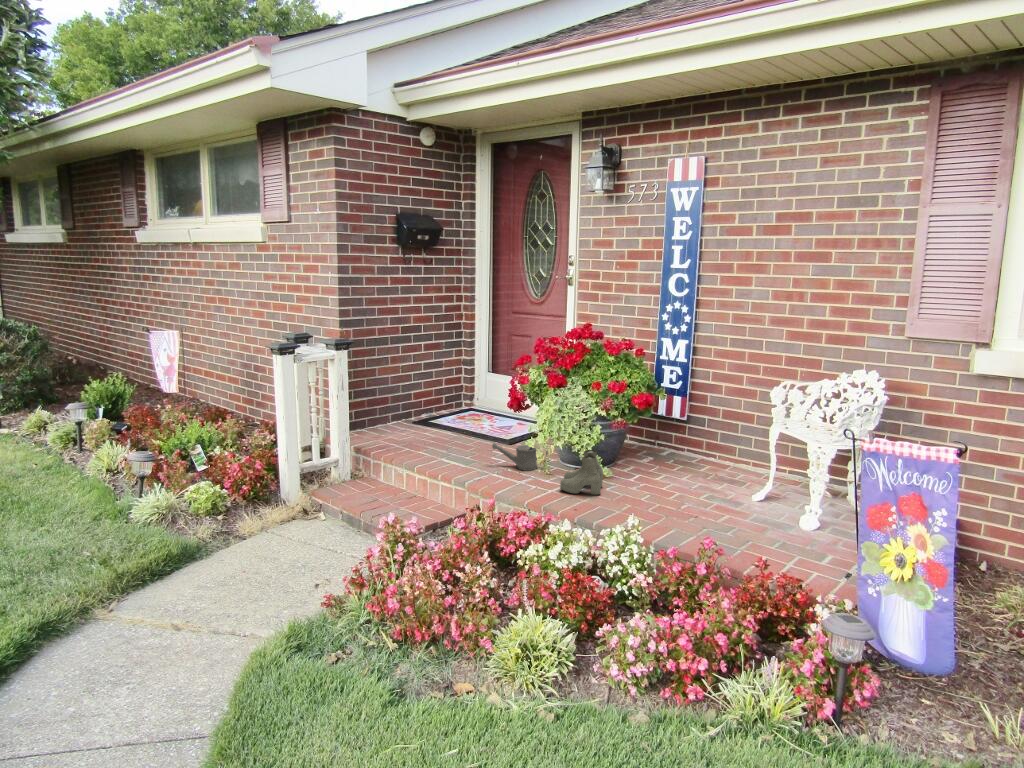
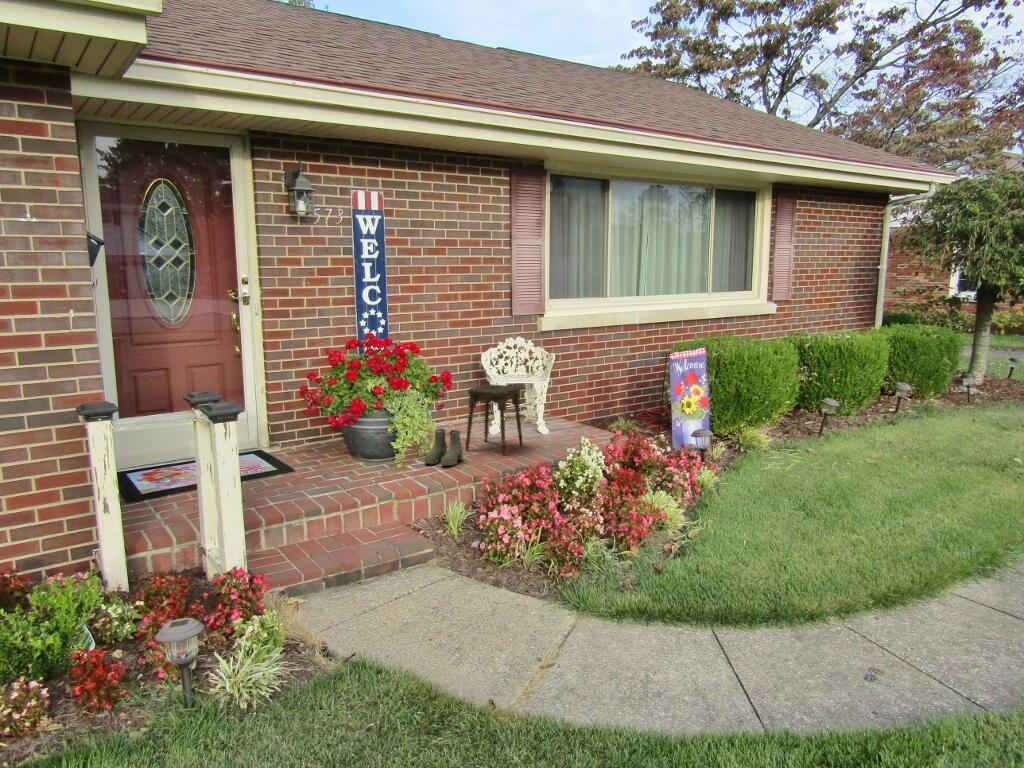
stool: none [634,417,703,518] -> present [466,384,523,455]
watering can: present [492,443,548,470] -> none [351,449,384,475]

